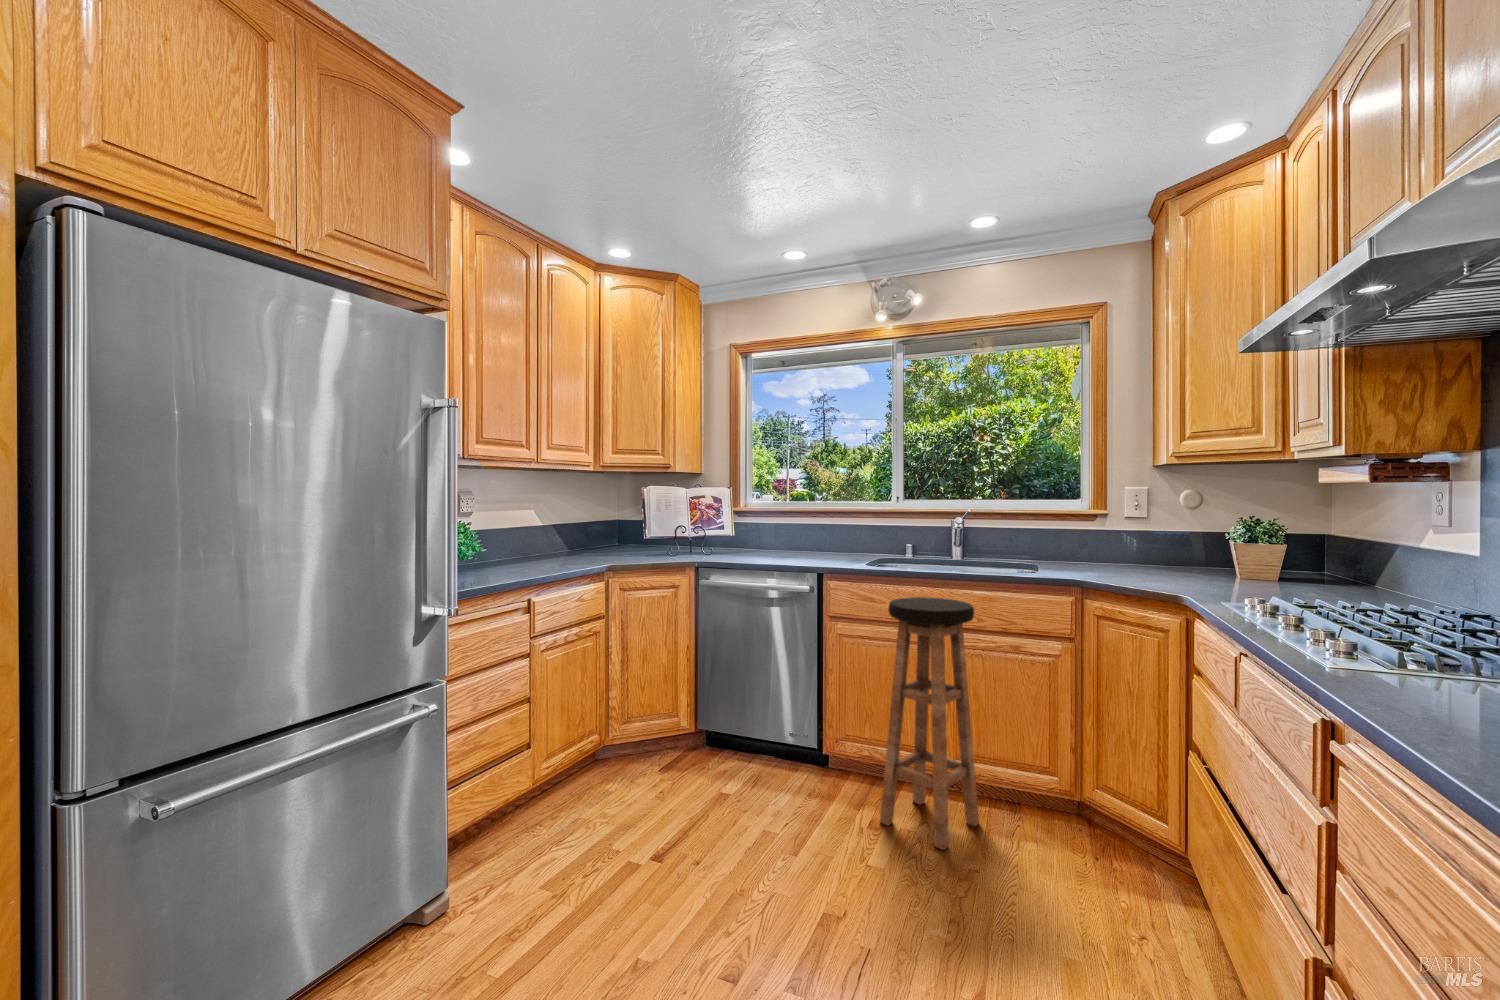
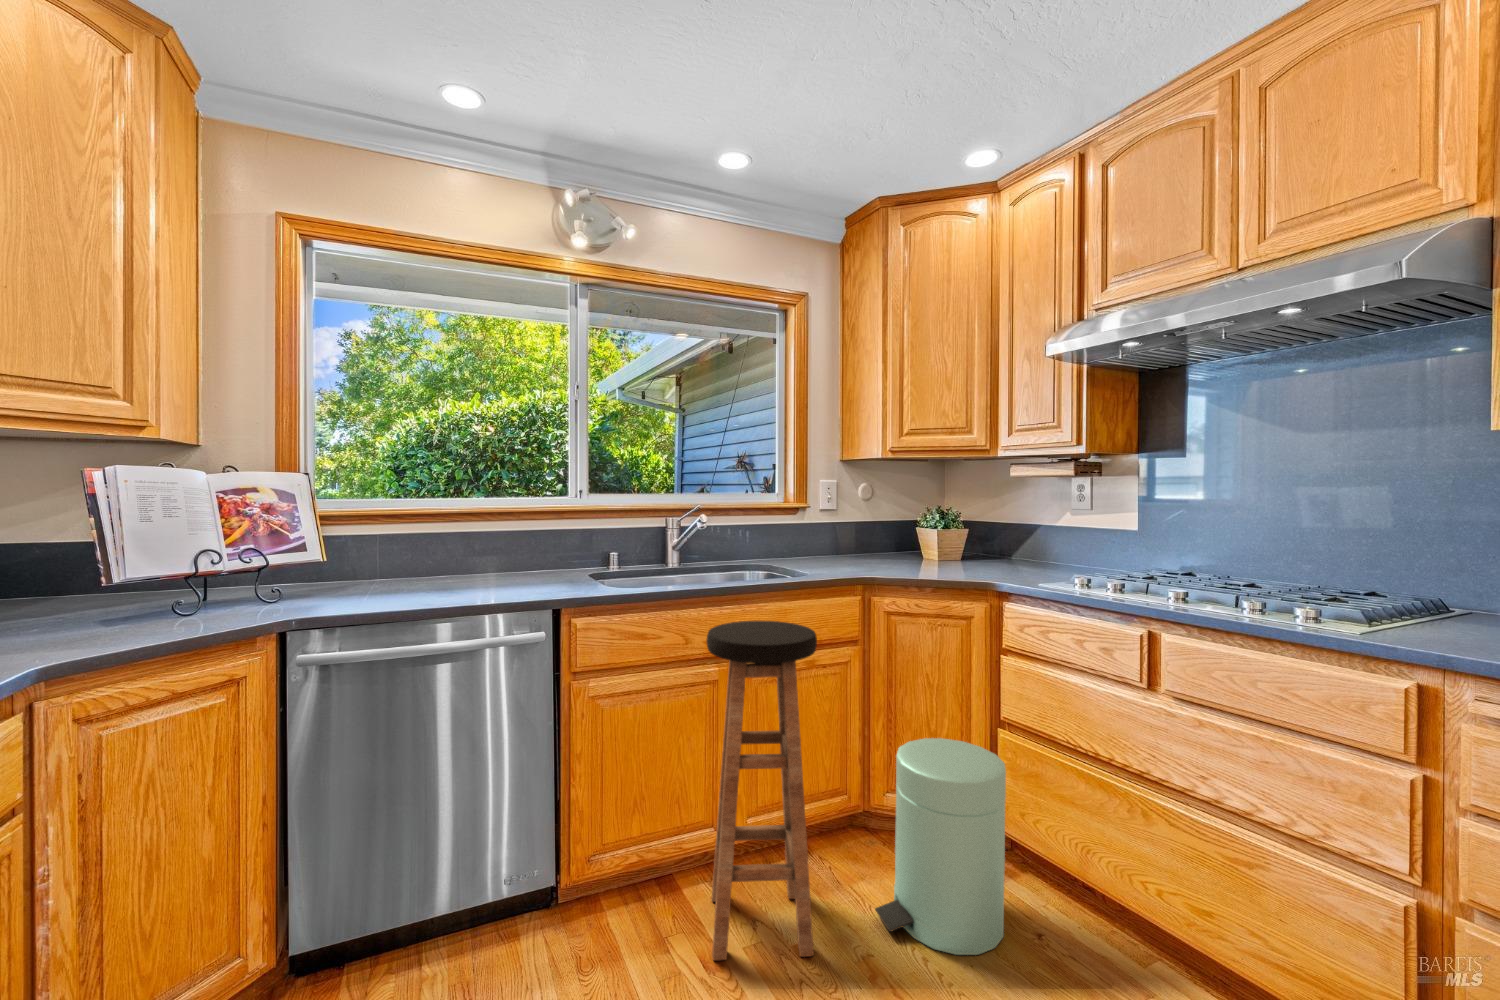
trash can: none [1012,726,1141,919] -> present [875,738,1006,955]

